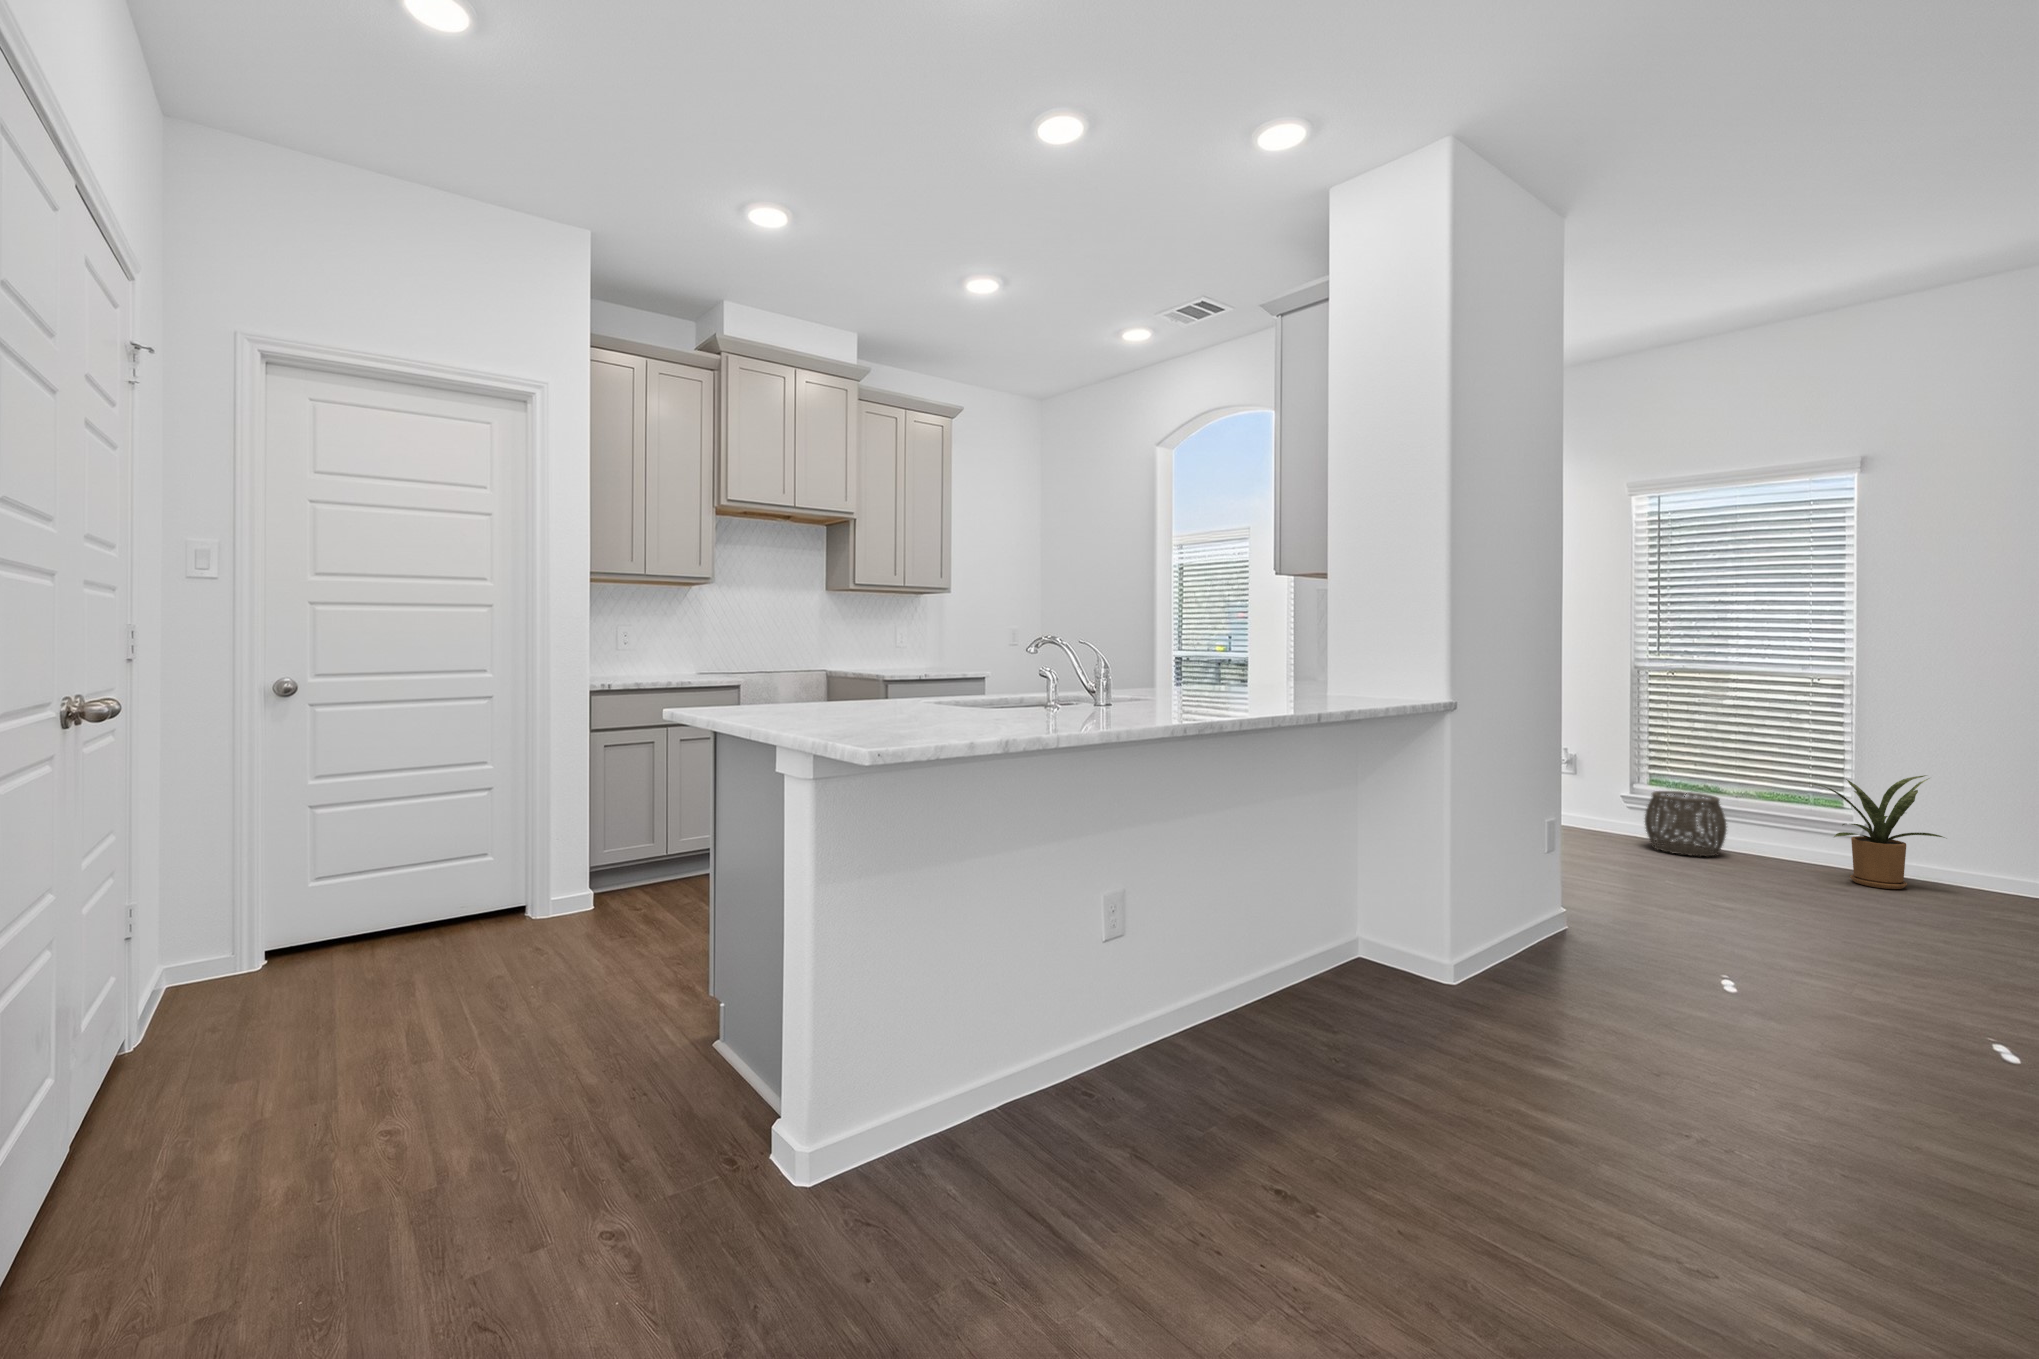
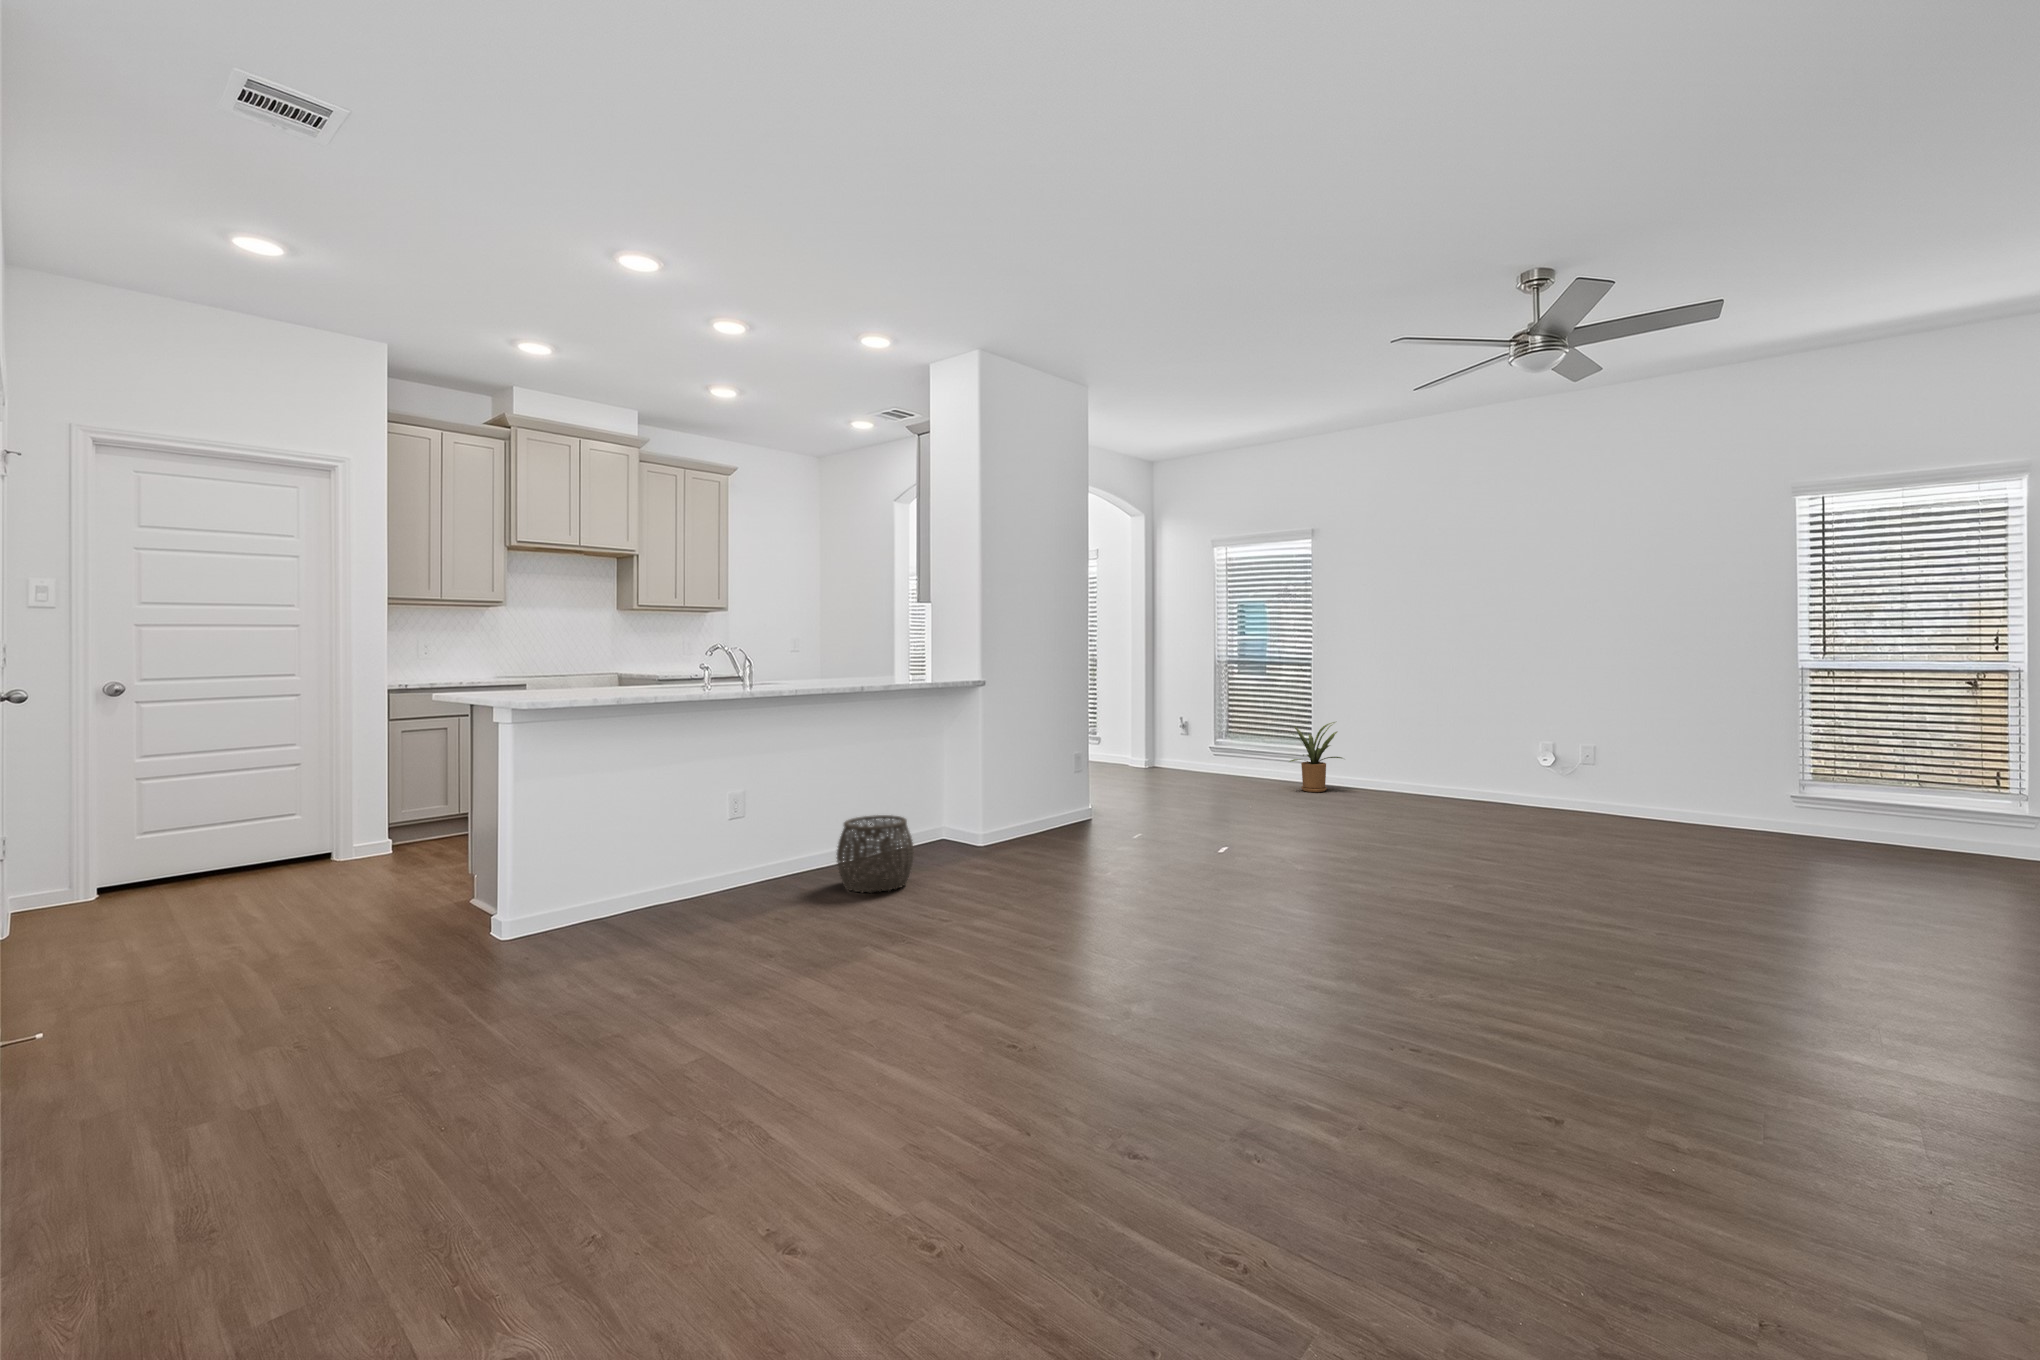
woven basket: present [1645,791,1727,856] -> present [837,815,914,892]

